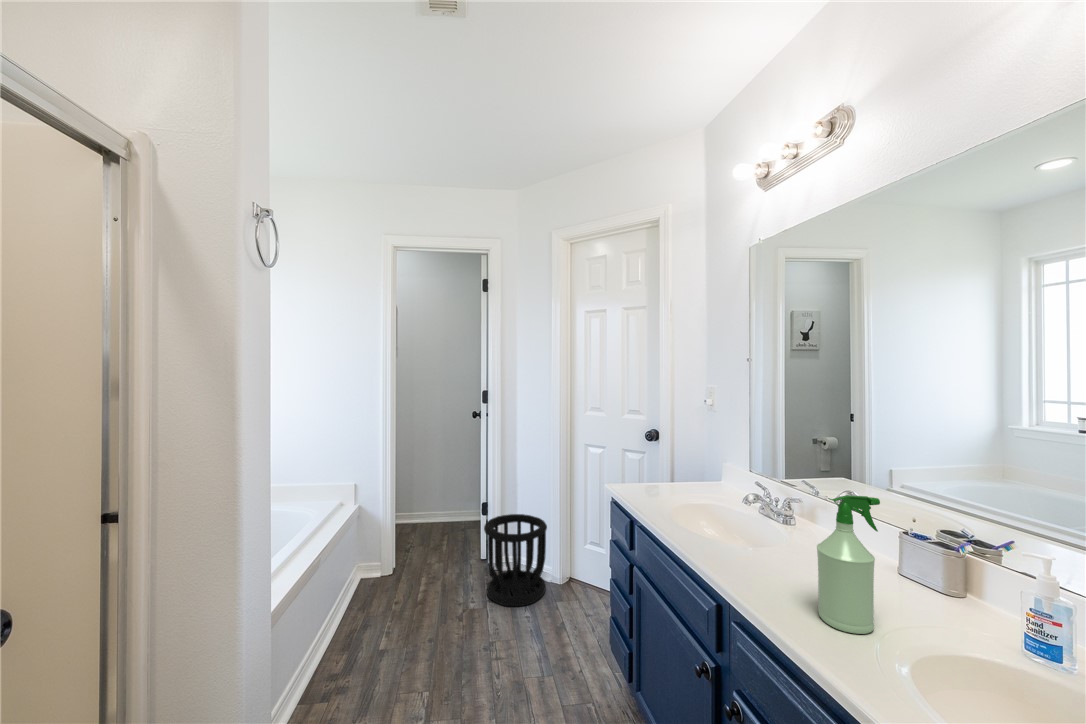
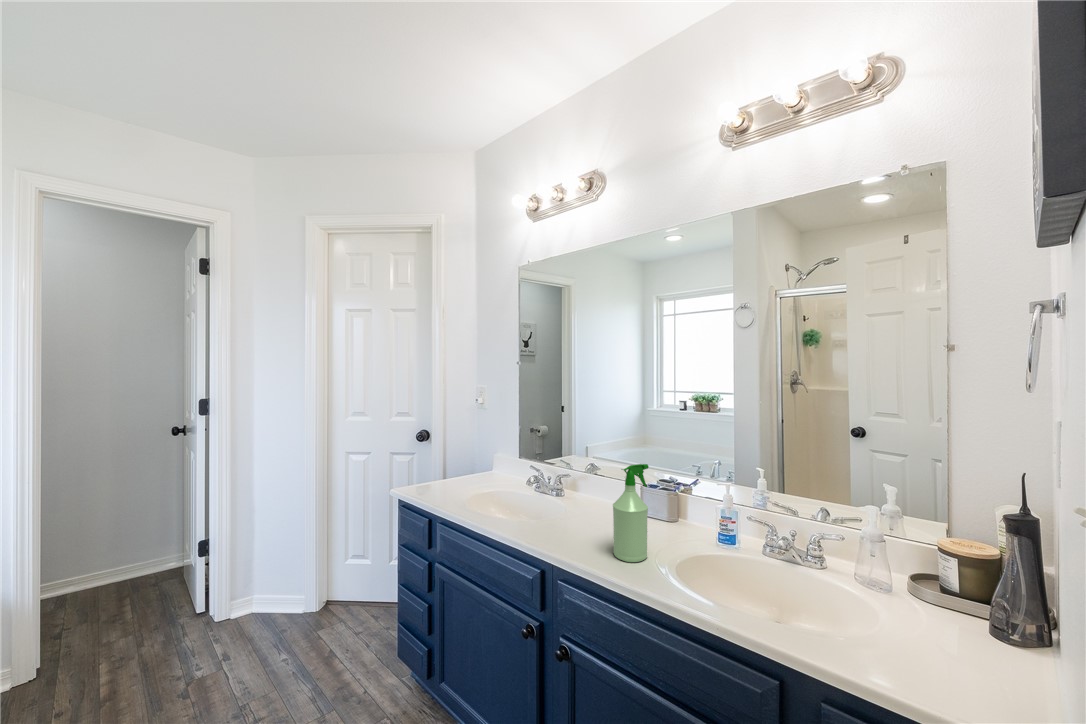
wastebasket: present [484,514,547,606] -> none [213,543,303,659]

